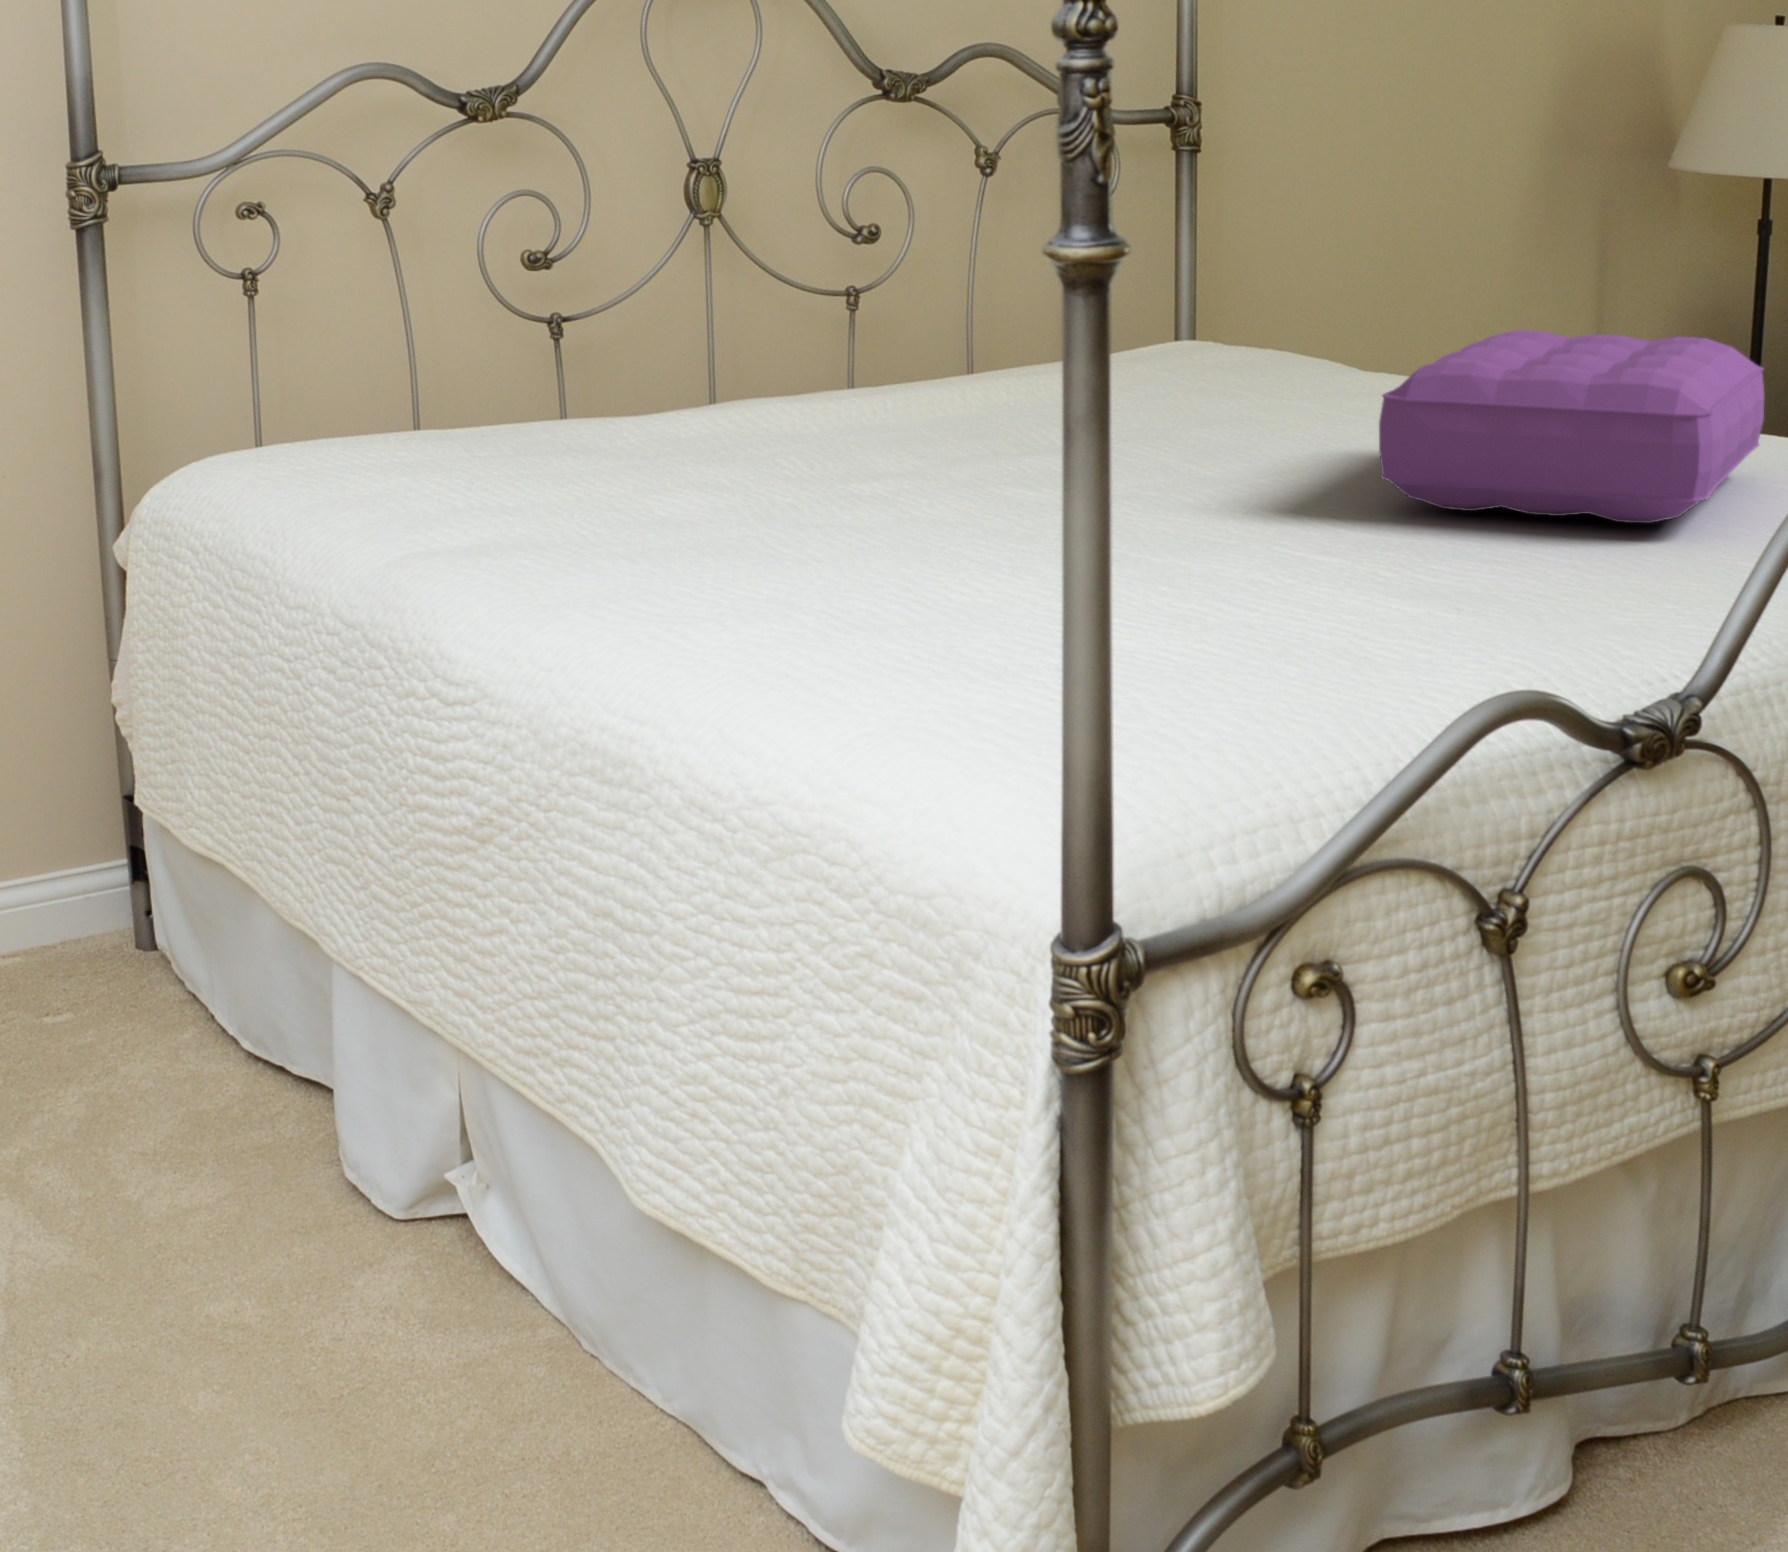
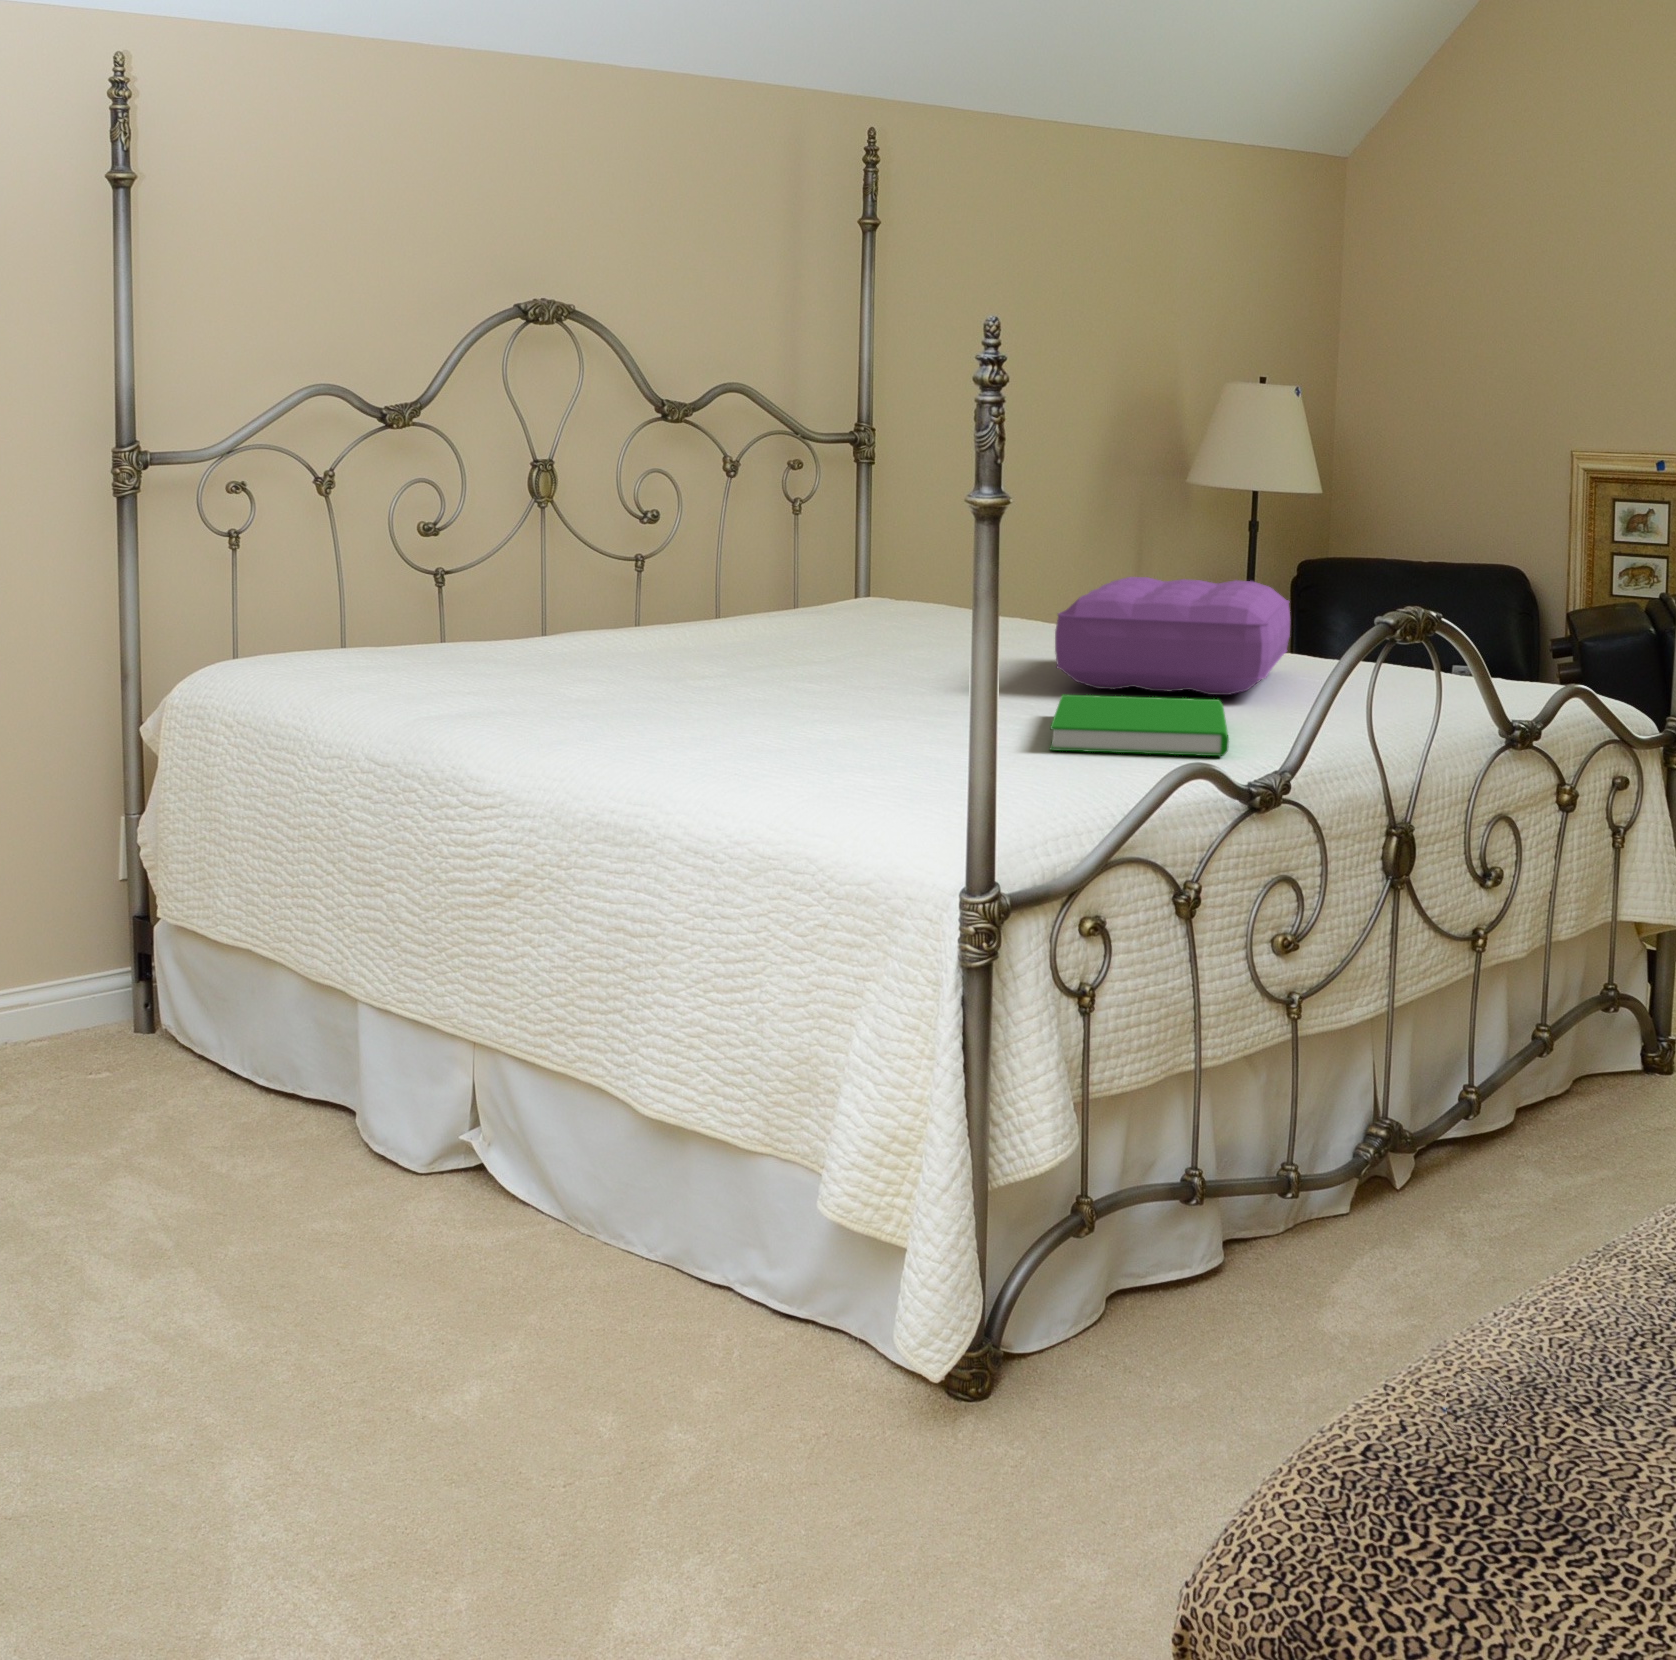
book: none [1314,529,1625,652] -> present [1050,695,1229,756]

